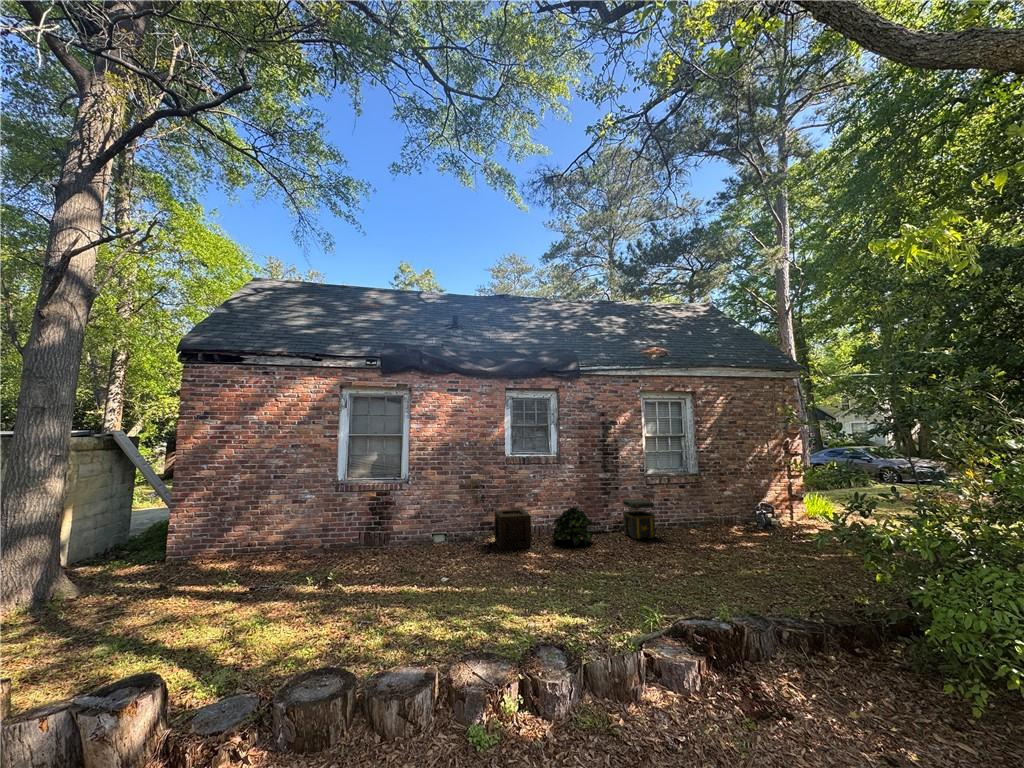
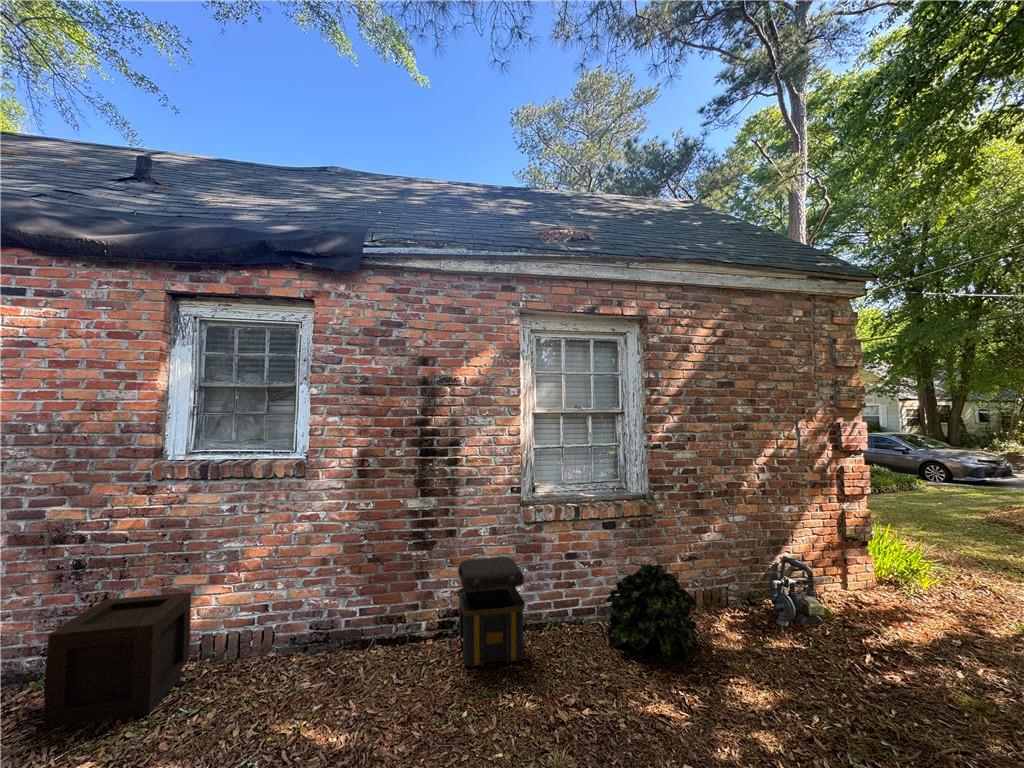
potted plant: present [552,507,593,546] -> present [606,564,697,663]

